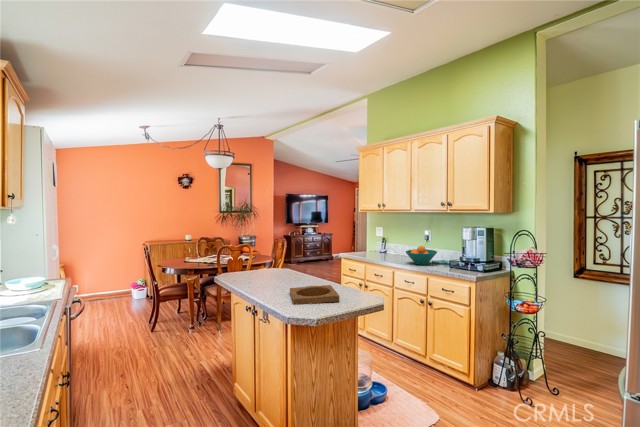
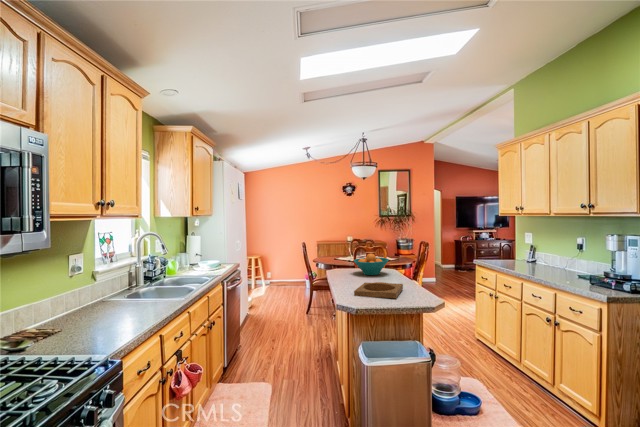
fruit bowl: present [406,246,437,265] -> present [354,254,389,275]

